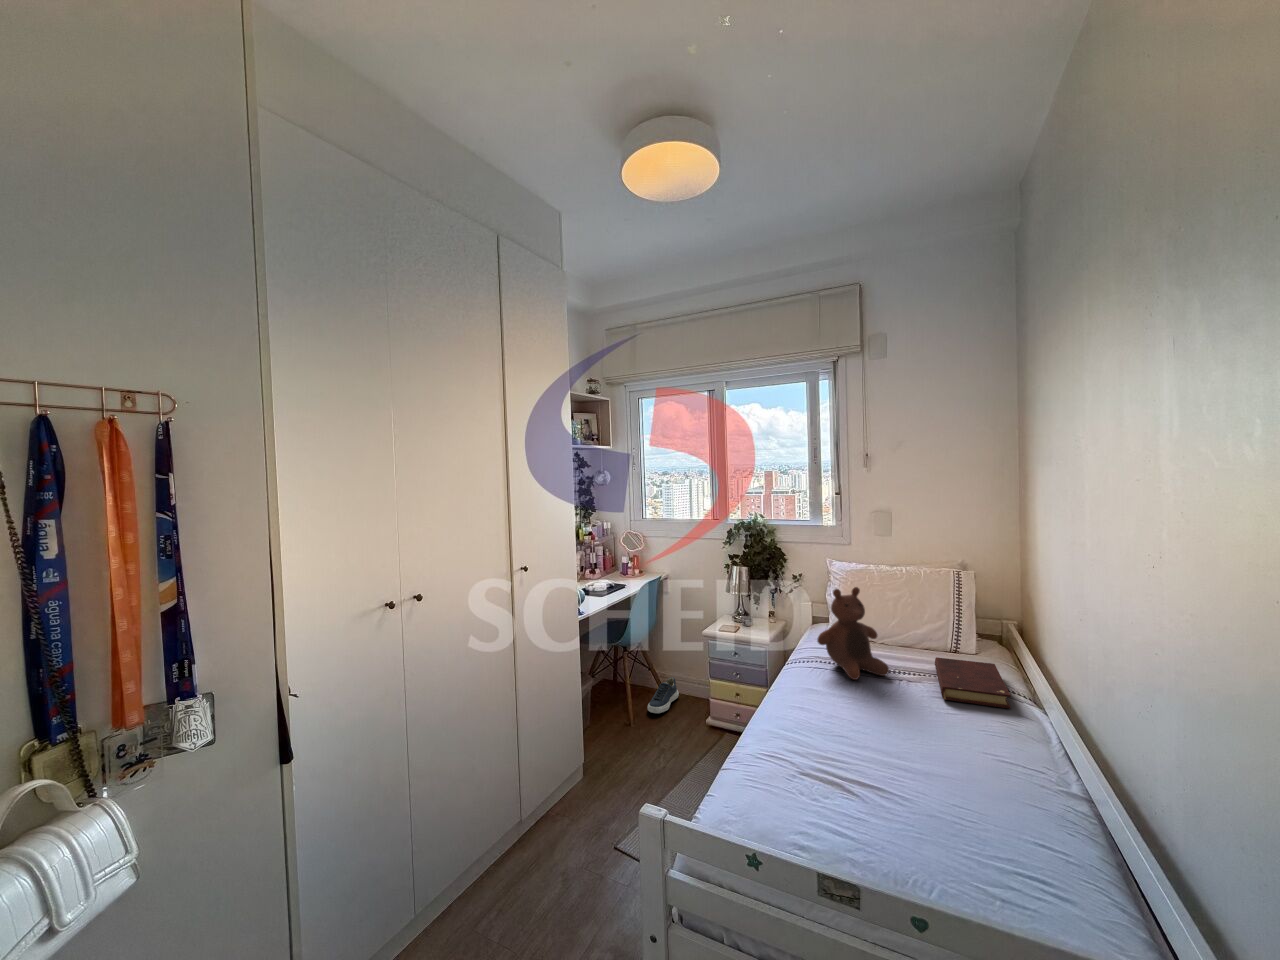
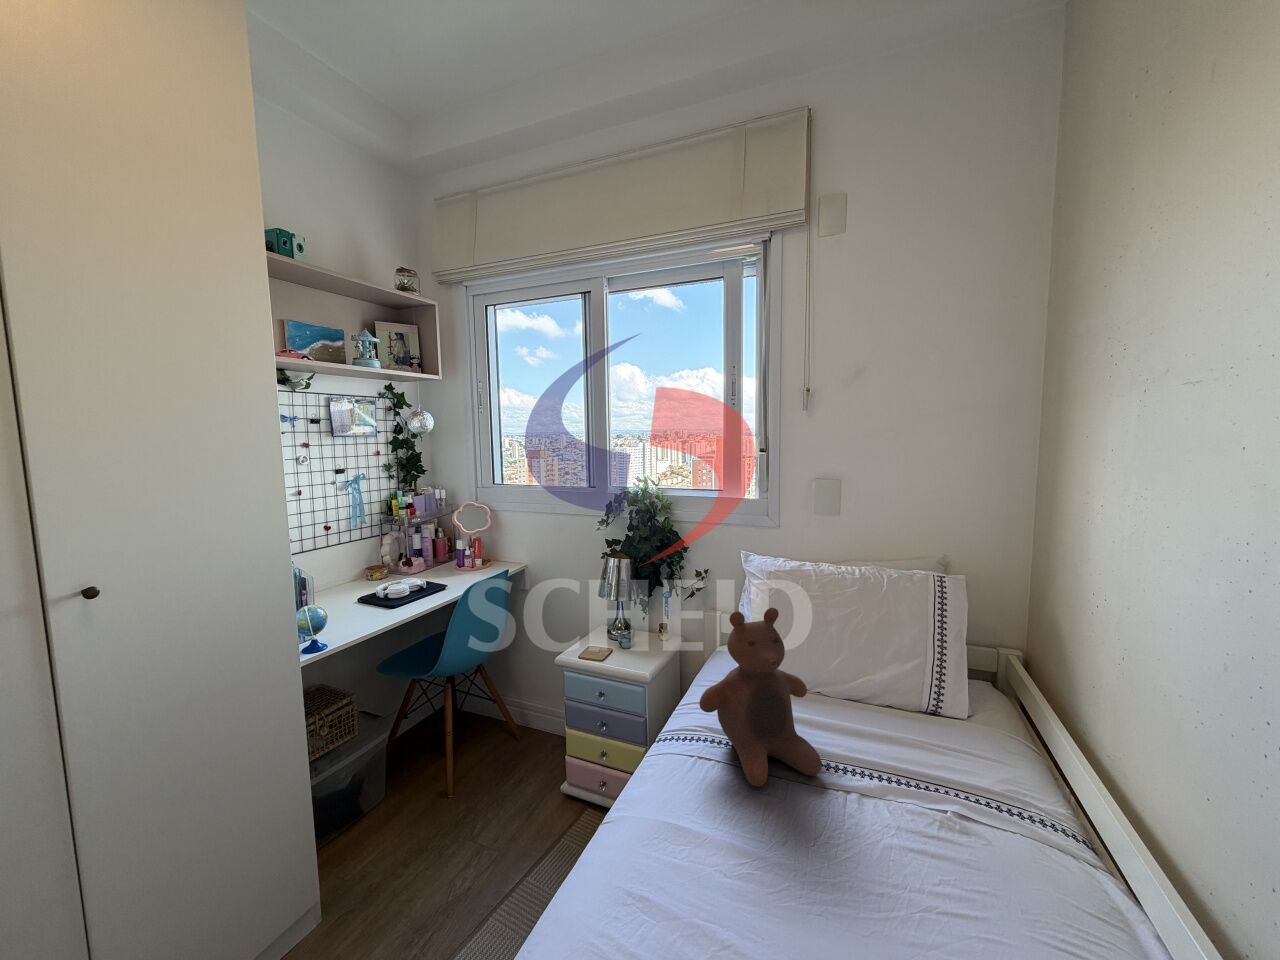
book: present [935,657,1011,709] -> none [903,735,1064,889]
shoe: present [648,677,679,713] -> none [484,710,541,771]

